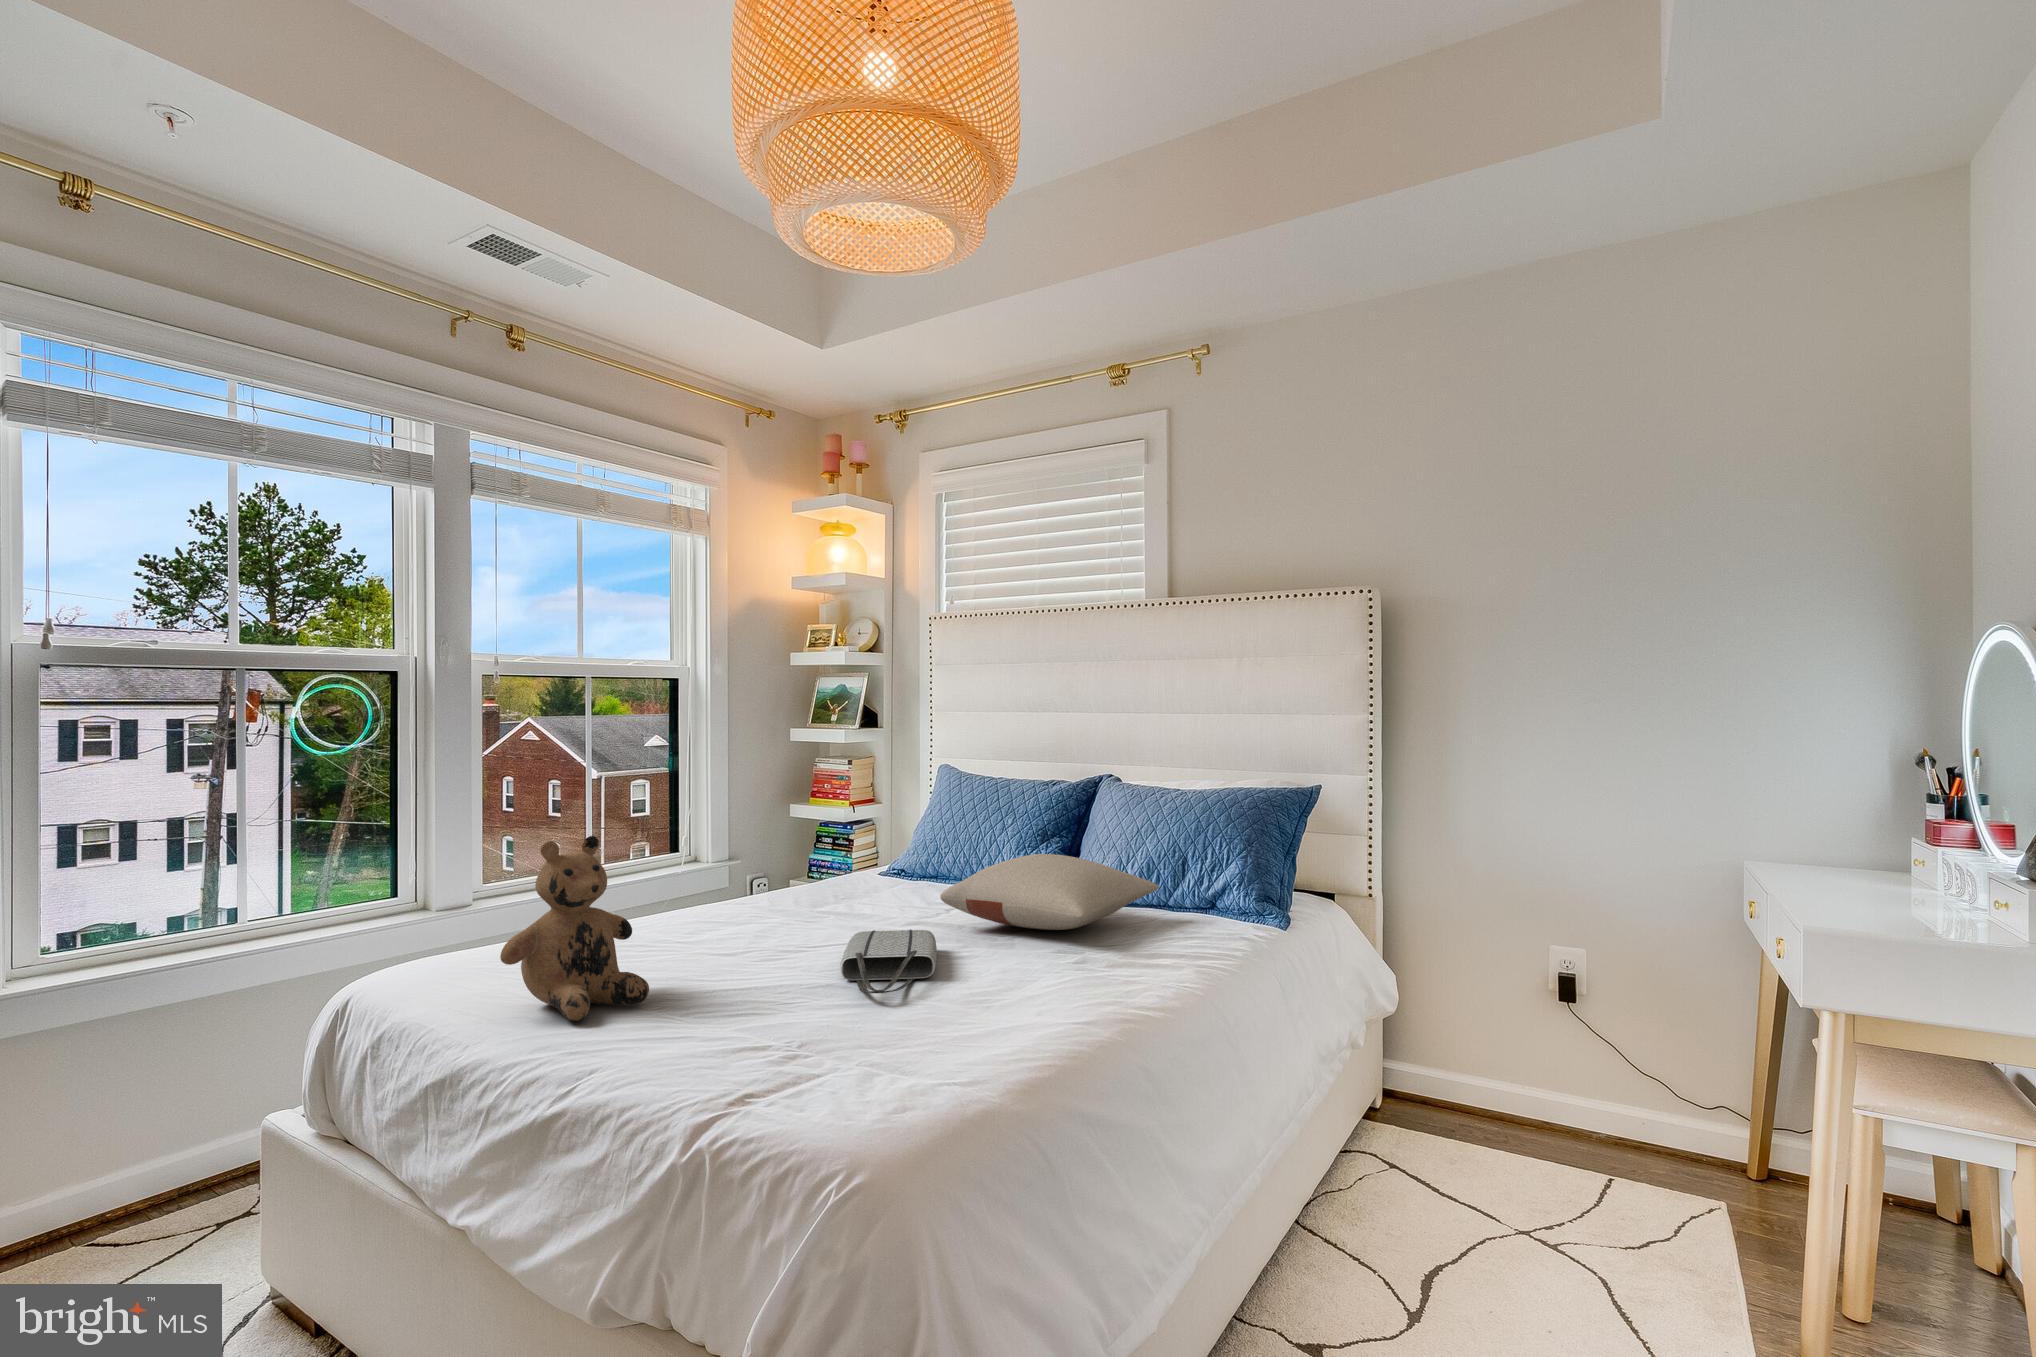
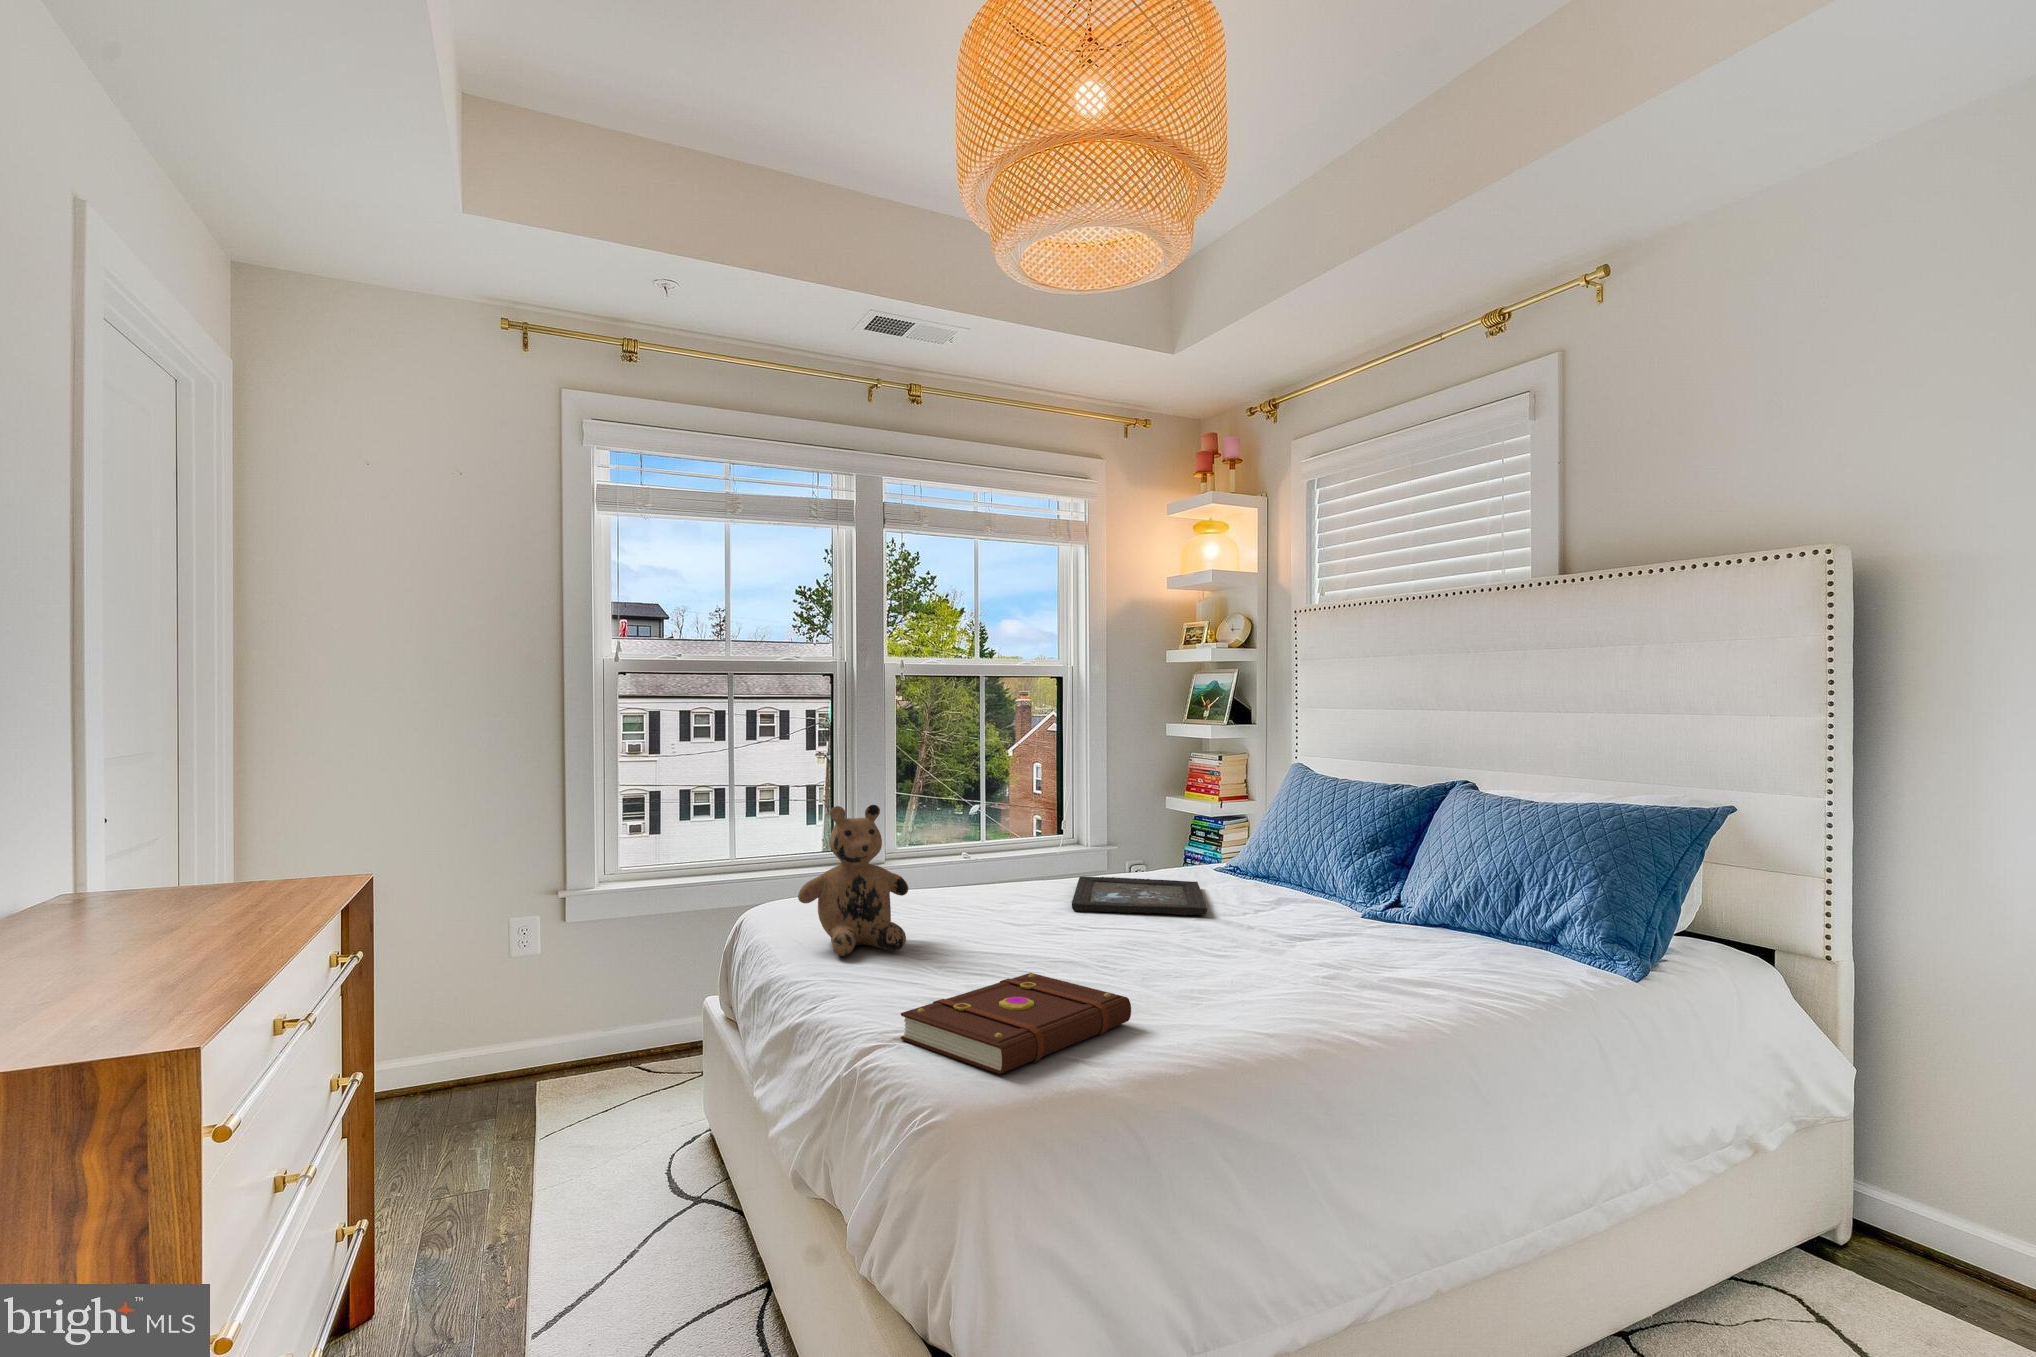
pillow: present [940,854,1159,930] -> none [1217,860,1475,943]
tray: none [760,888,920,933] -> present [1072,876,1207,915]
tote bag: present [840,930,937,993] -> none [1075,917,1190,974]
book: none [751,1002,964,1111] -> present [900,973,1131,1074]

